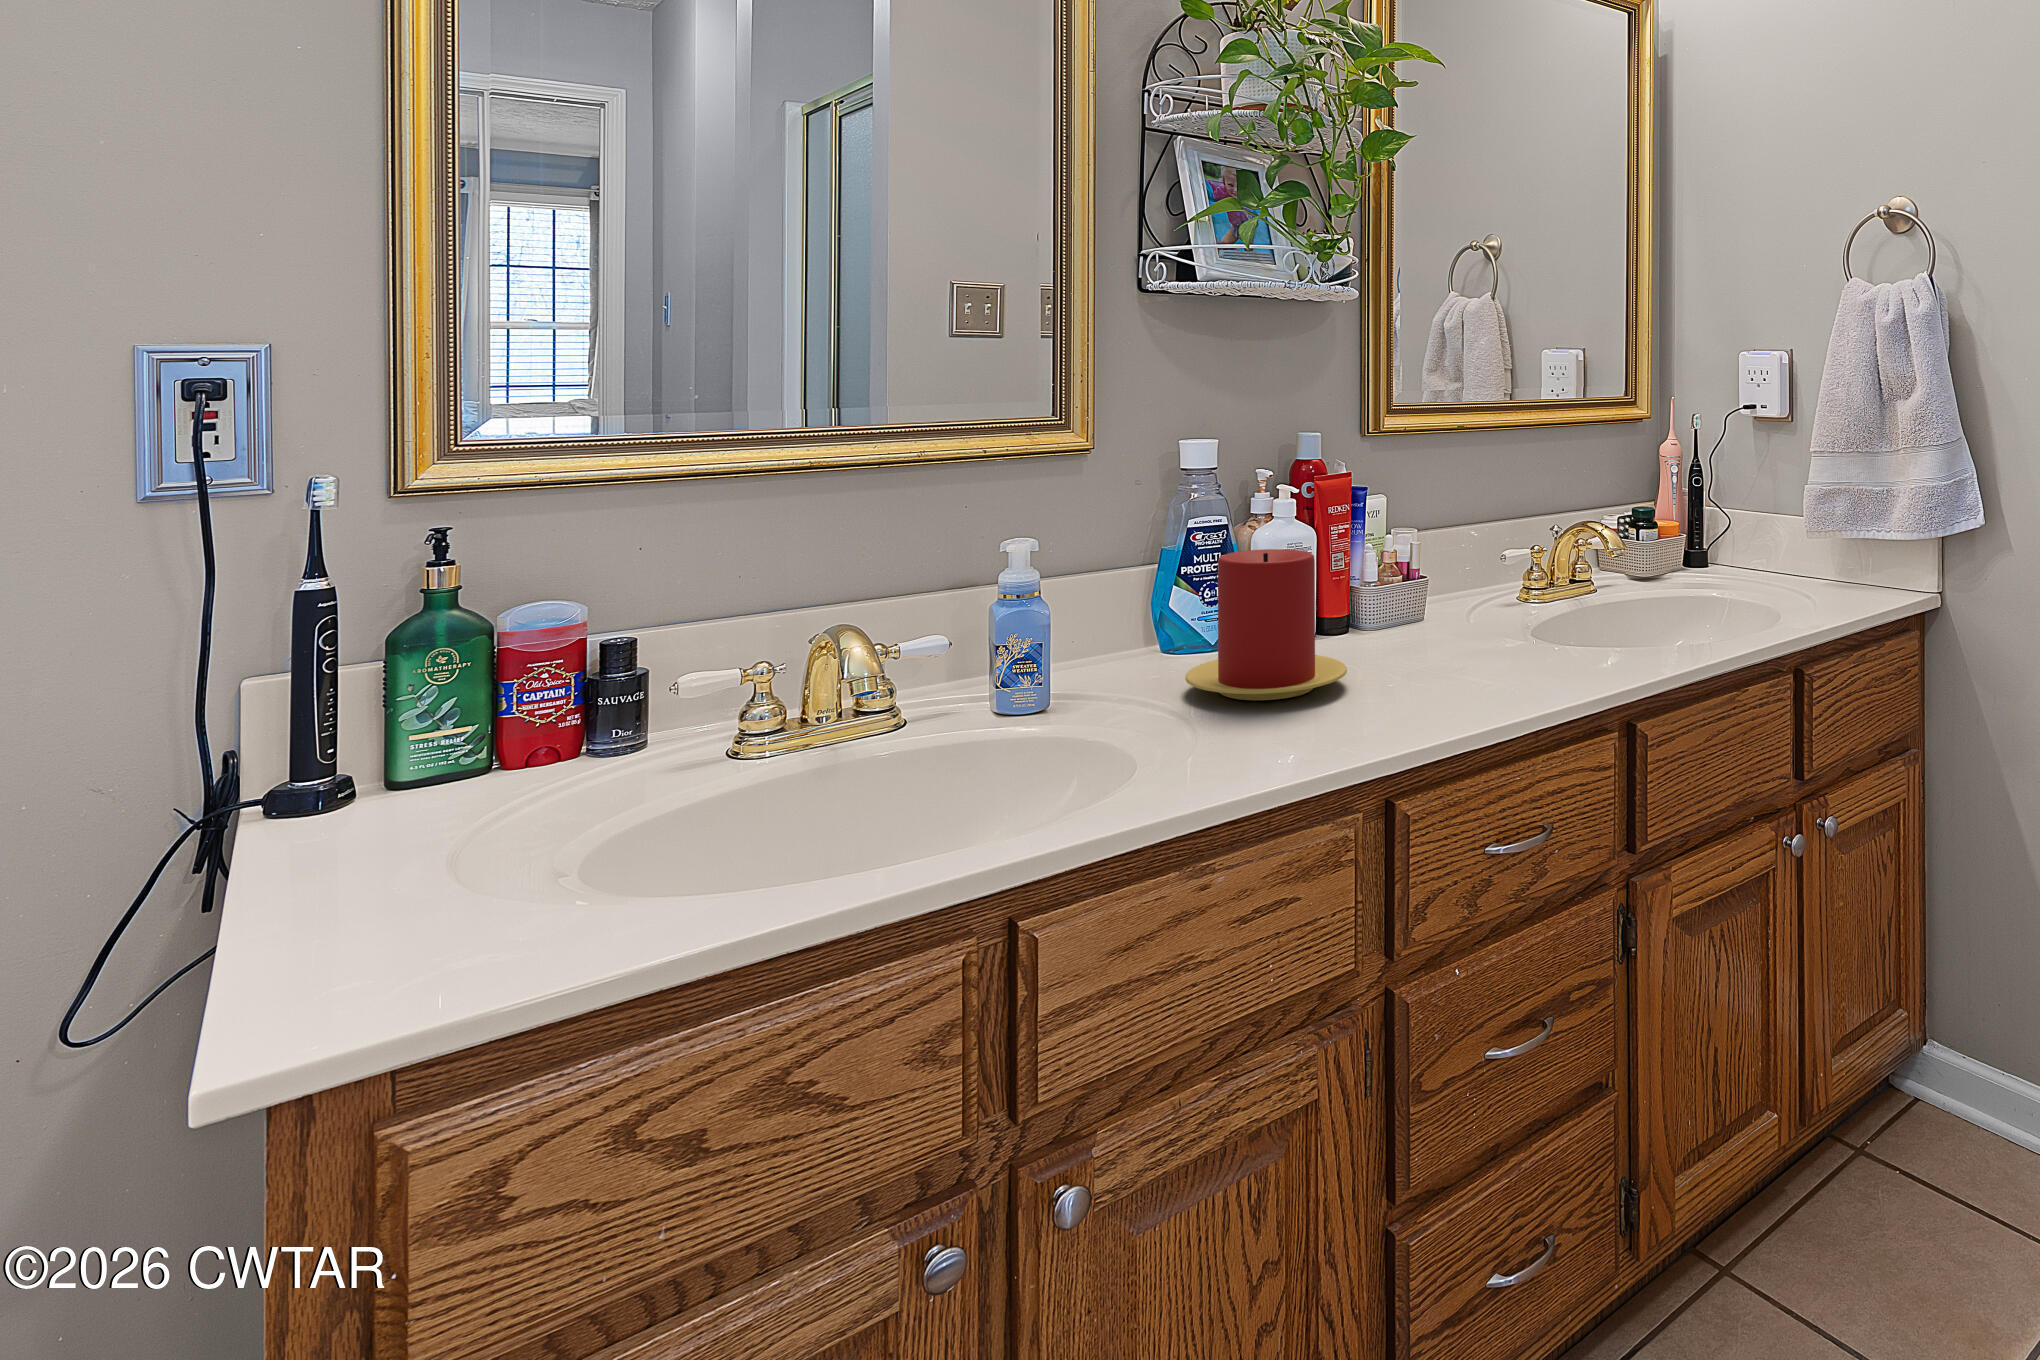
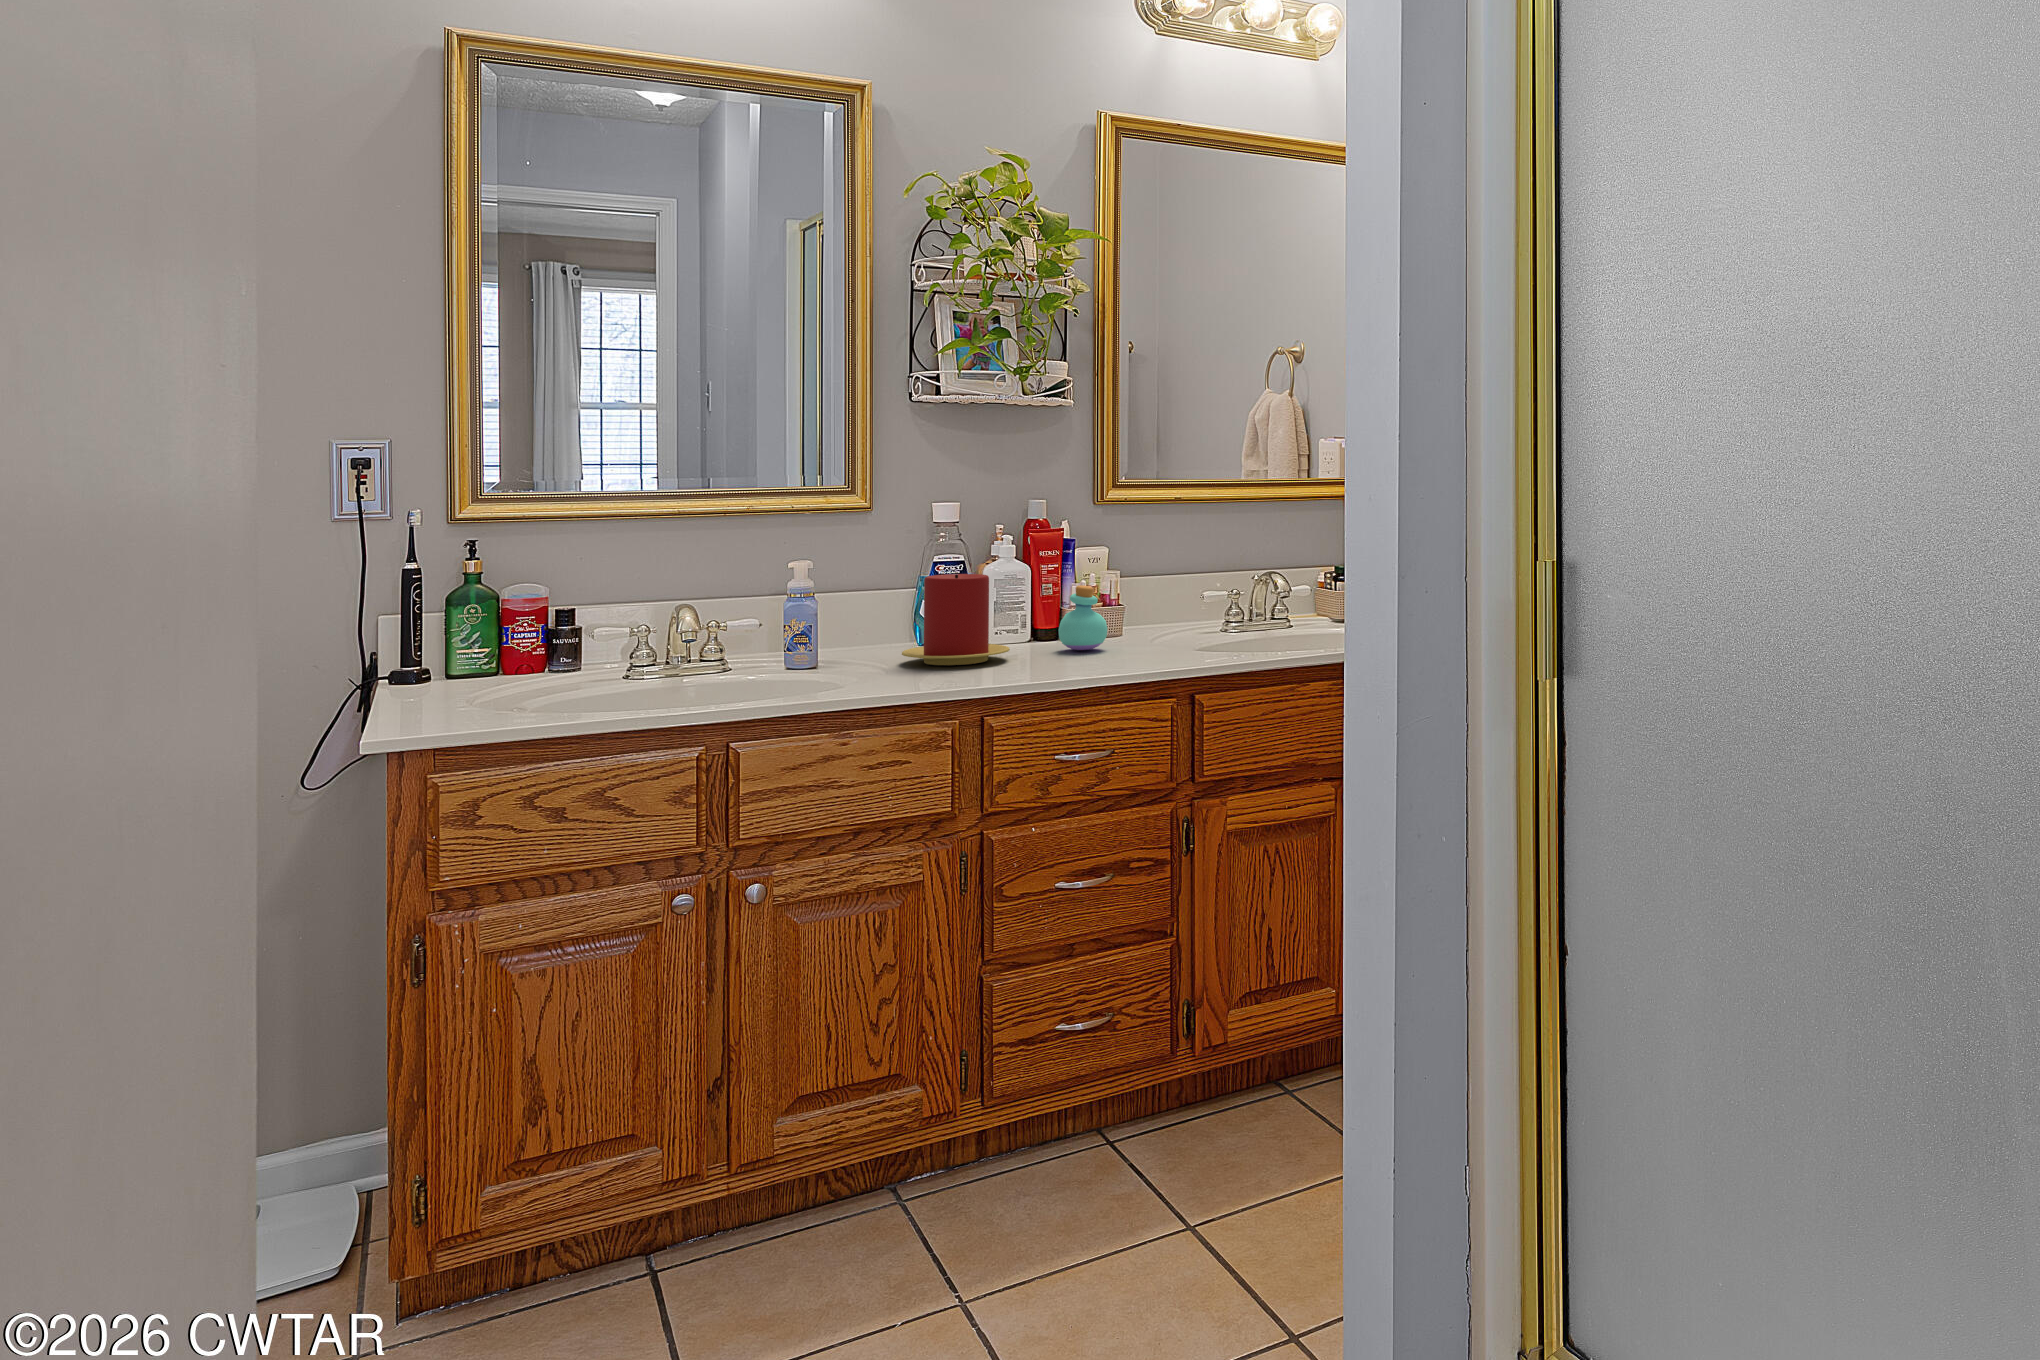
perfume bottle: none [1382,557,1451,653] -> present [1058,585,1107,650]

